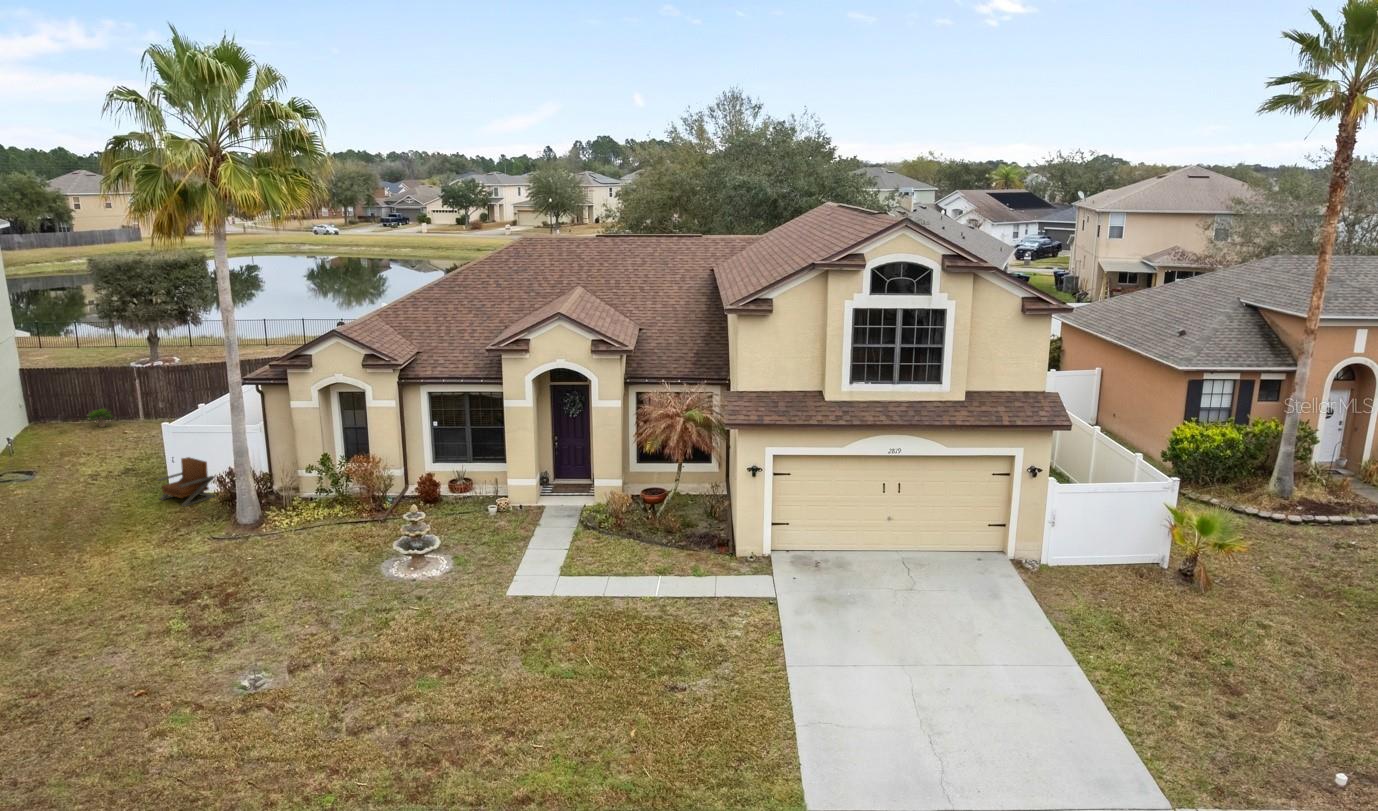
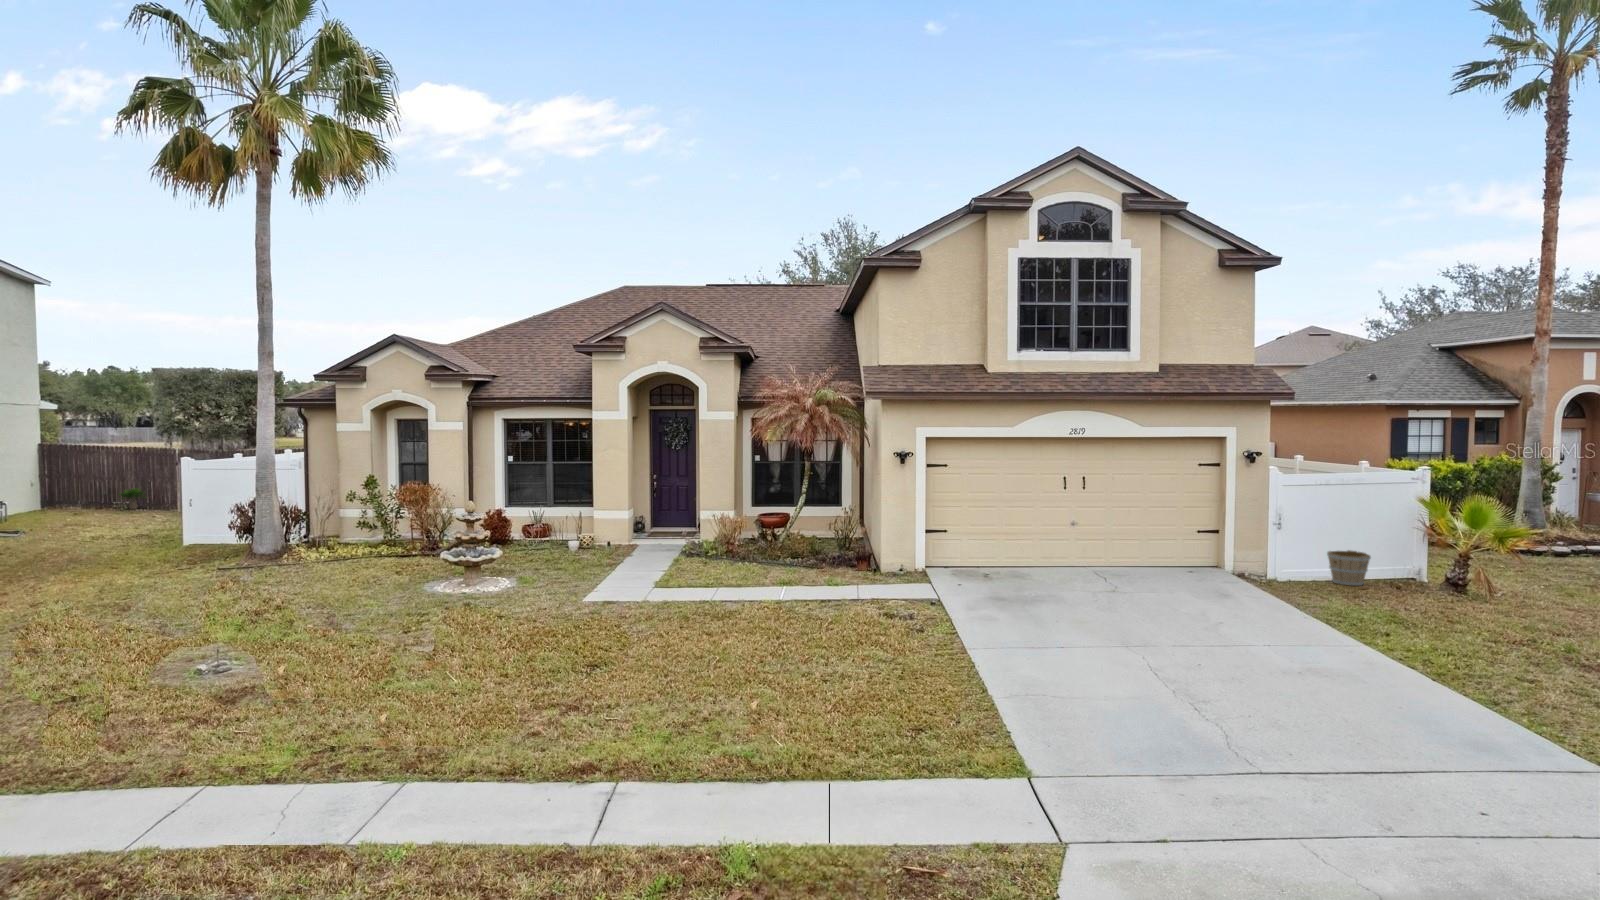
lounge chair: present [157,457,216,506] -> none [165,499,238,551]
wooden bucket: none [1079,545,1110,576] -> present [1327,550,1371,586]

